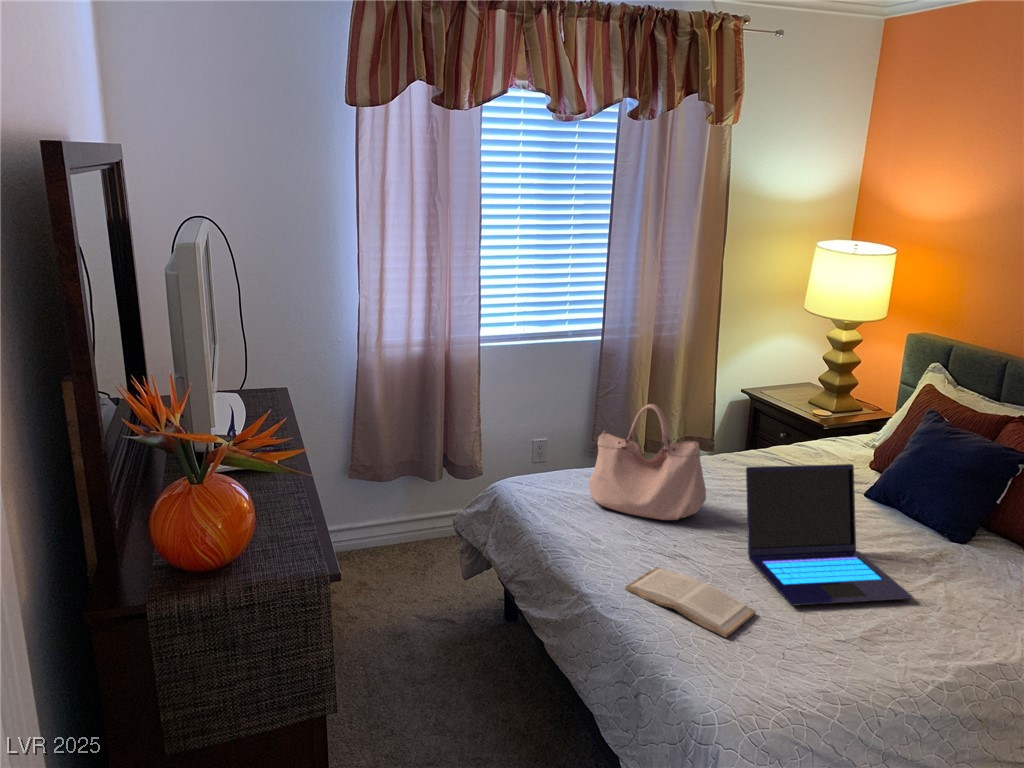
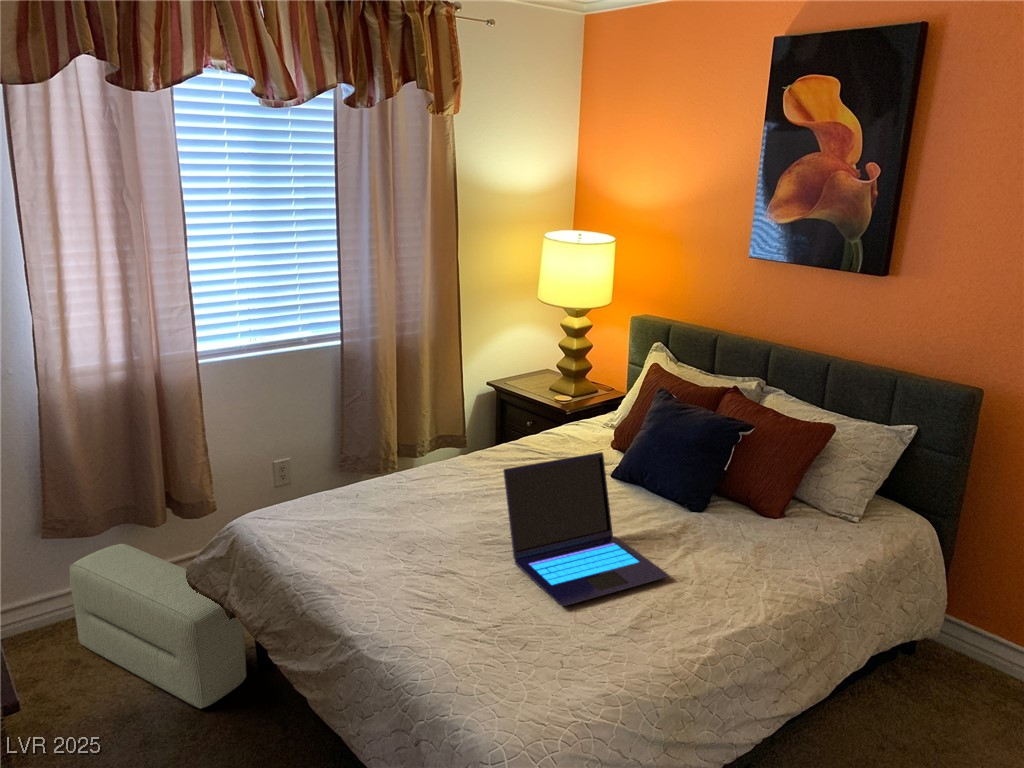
handbag: present [589,404,706,520] -> none [341,413,466,535]
pouf: none [364,493,496,642] -> present [69,544,246,709]
book: present [625,567,755,637] -> none [392,590,529,657]

